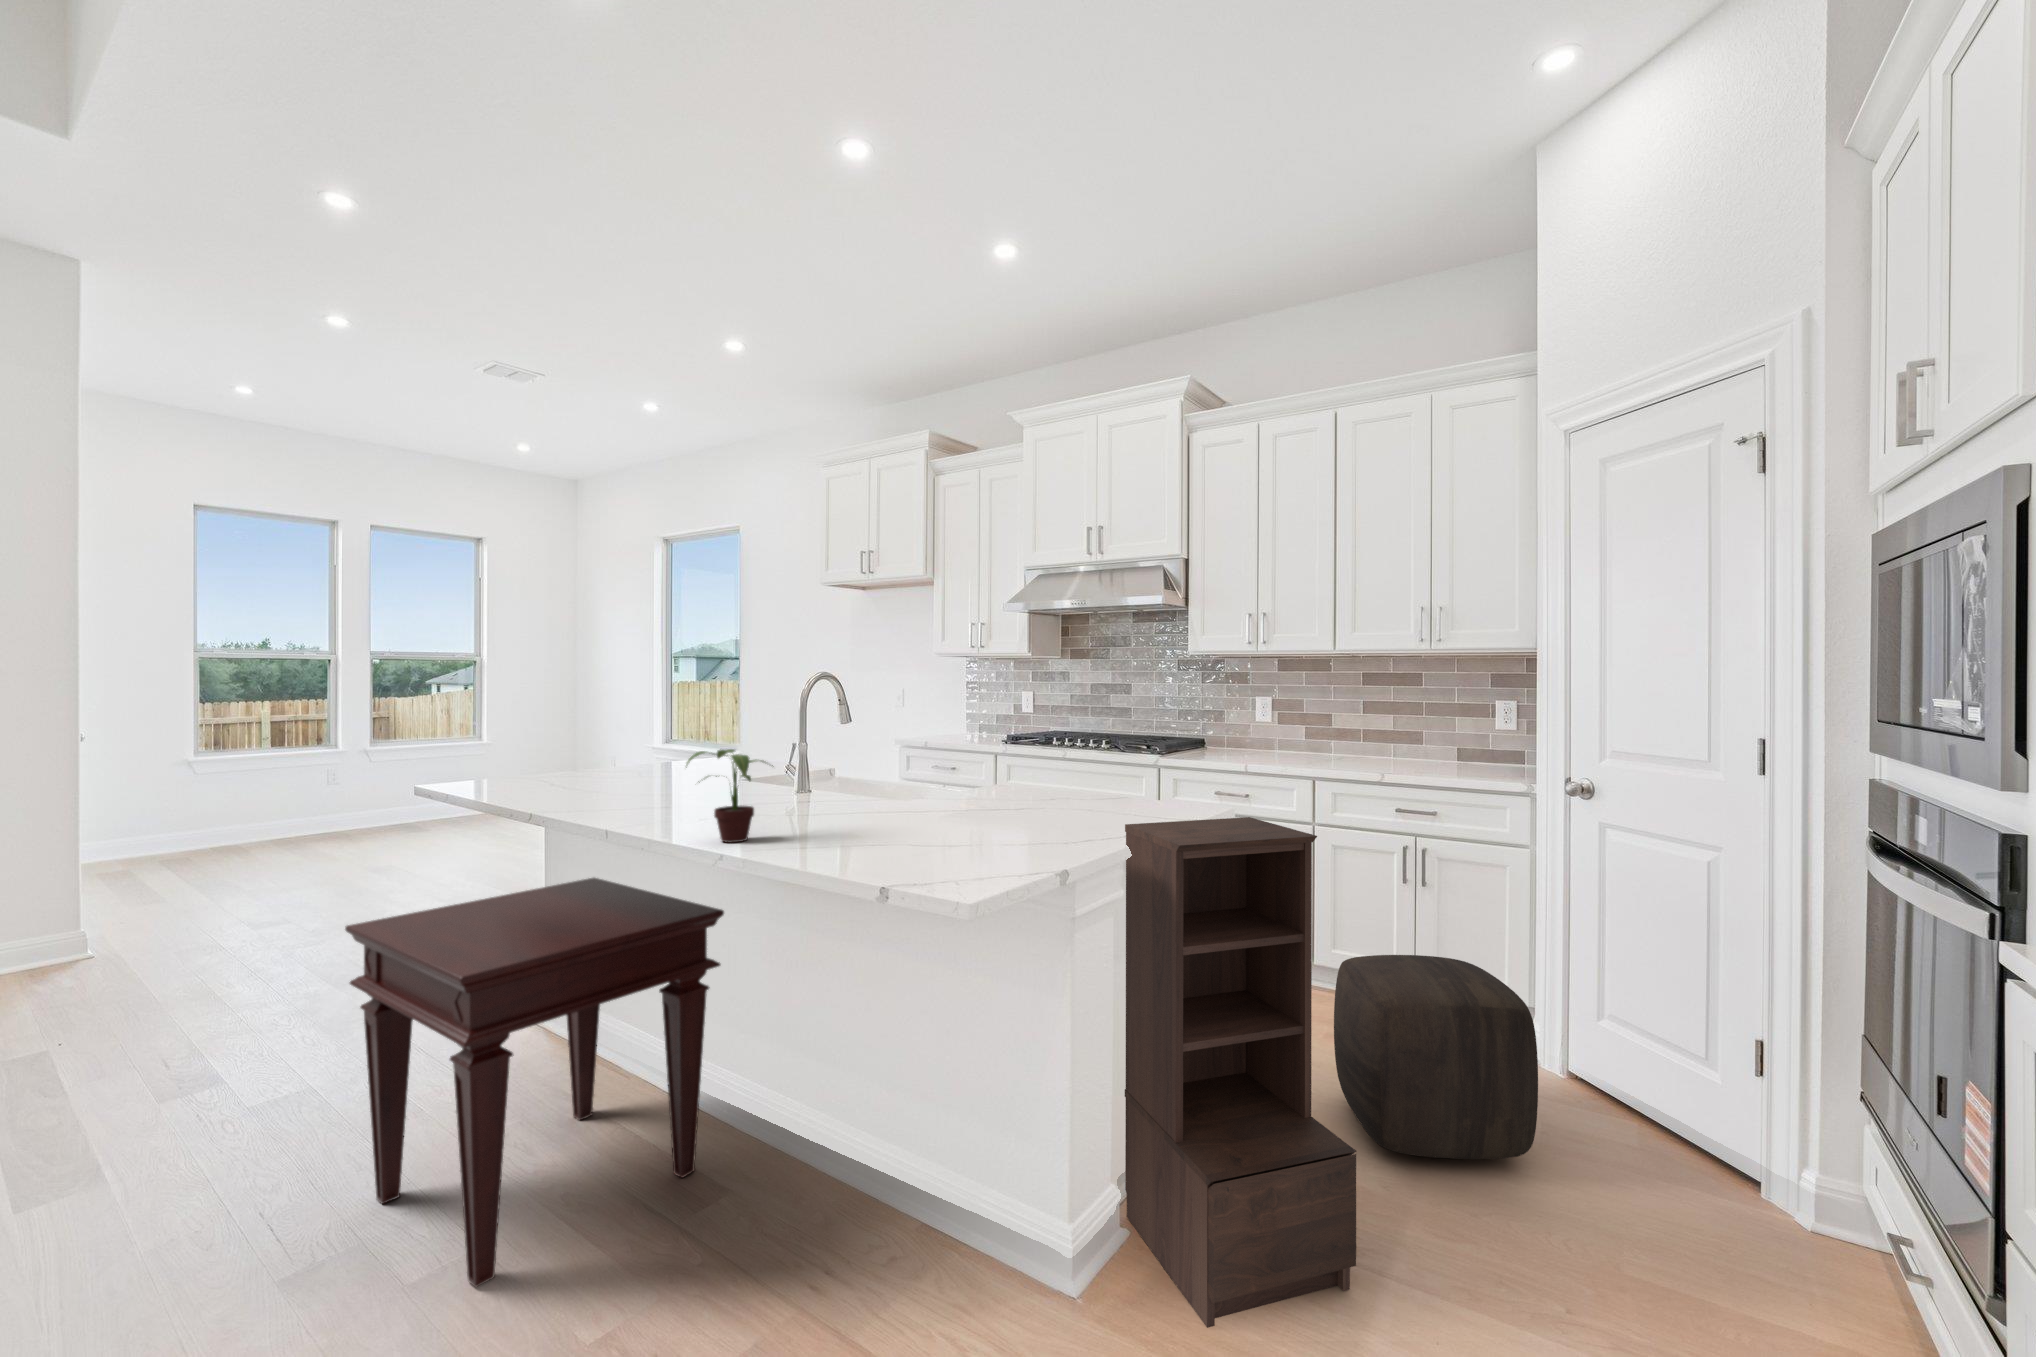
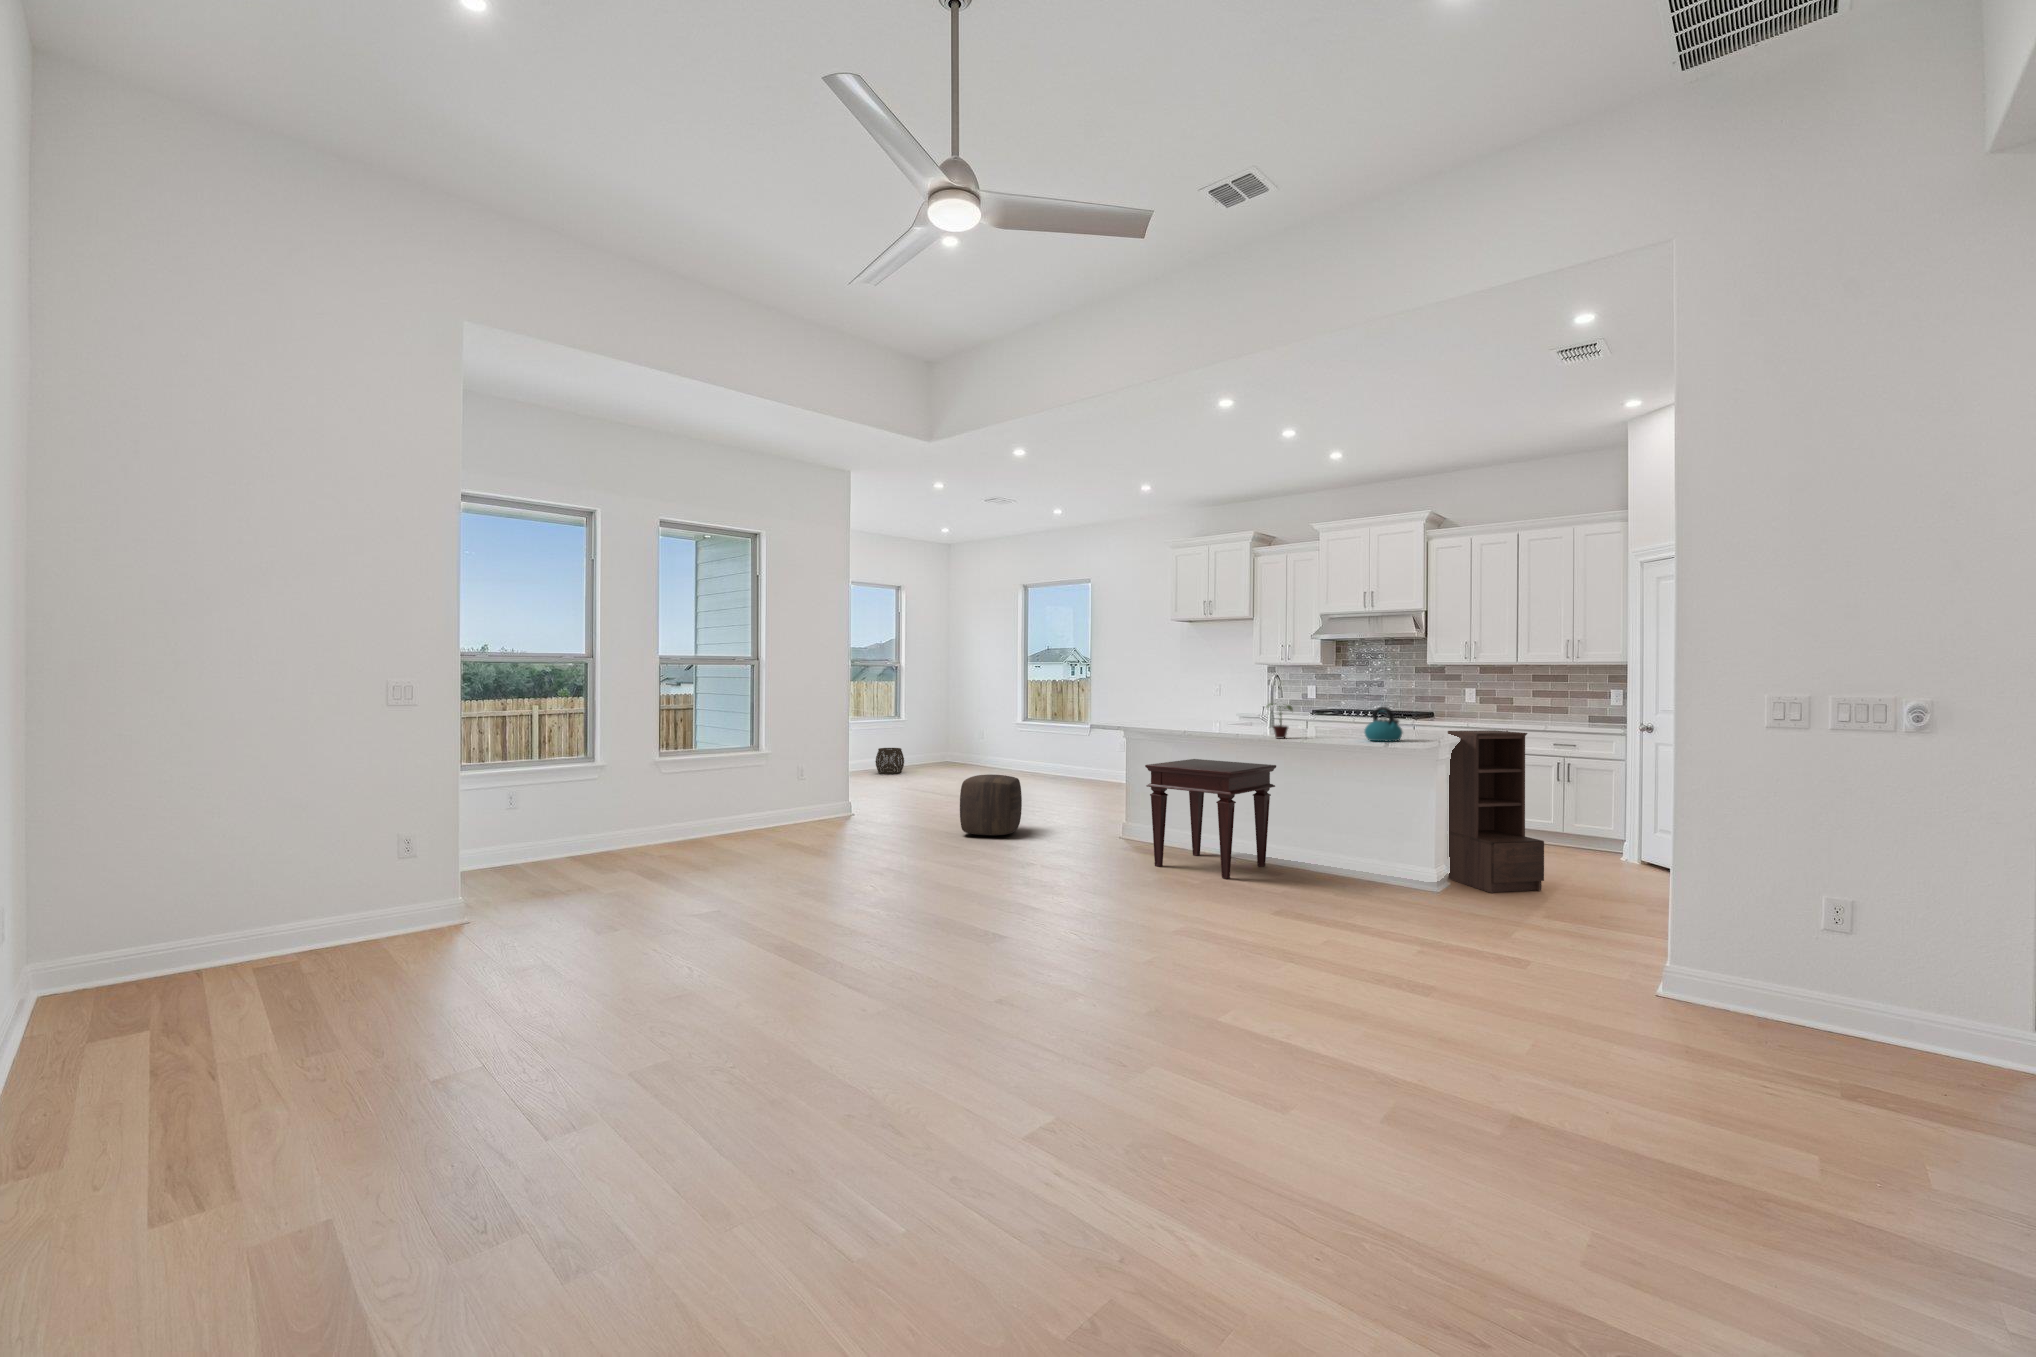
kettle: none [878,769,980,875] -> present [1364,707,1402,742]
woven basket: none [401,789,456,833] -> present [875,748,904,774]
ottoman: present [1334,955,1538,1159] -> present [960,774,1022,836]

